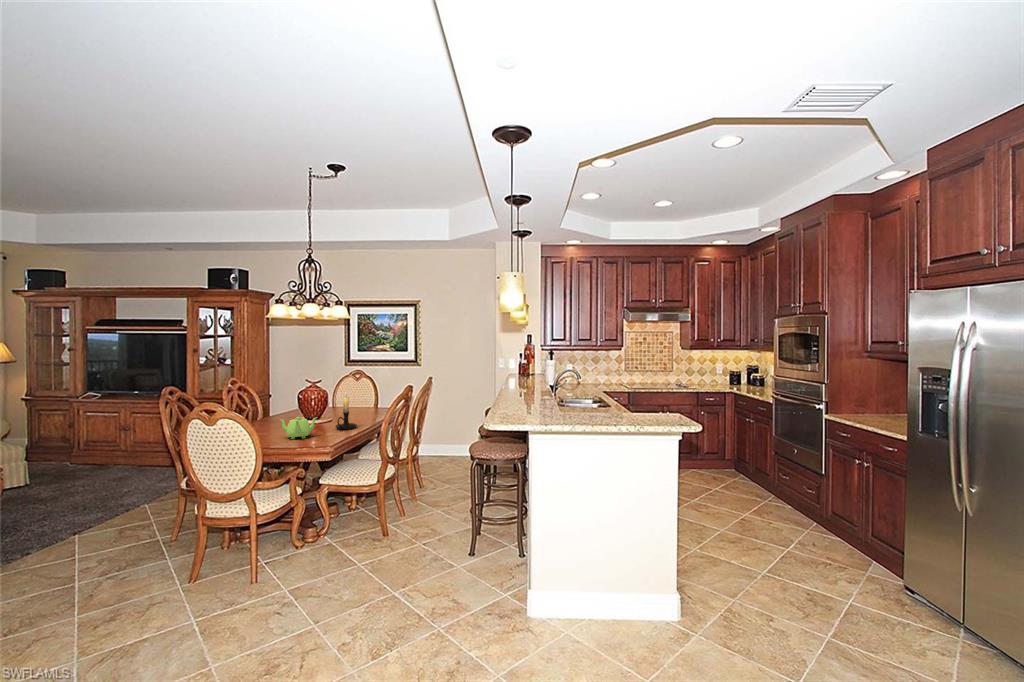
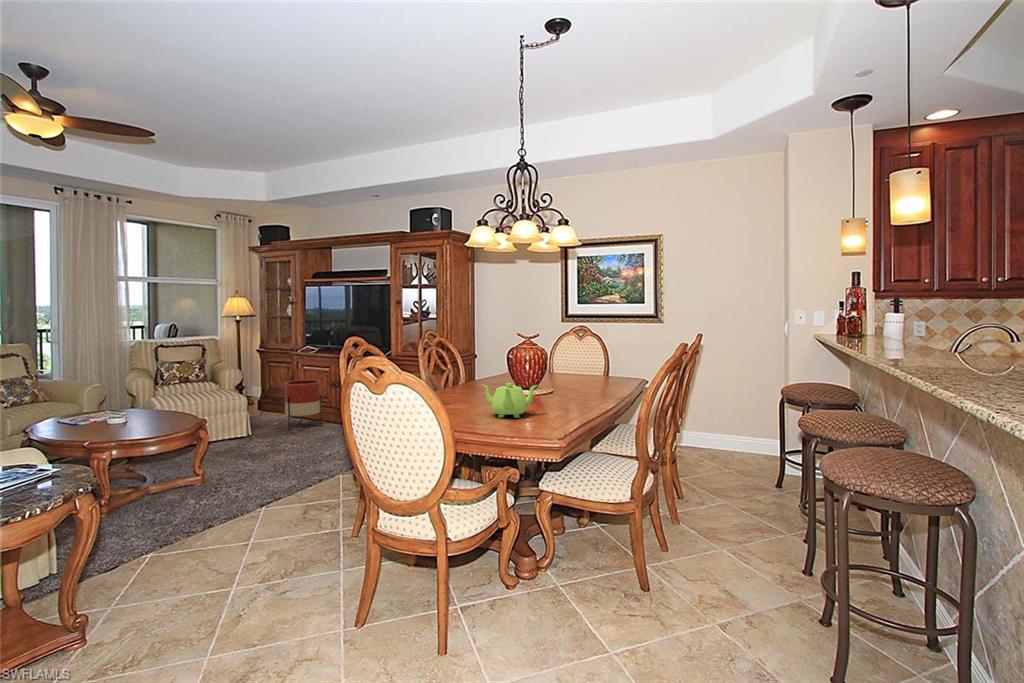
candle holder: present [336,392,357,430] -> none [562,346,594,408]
planter: none [63,424,107,475] -> present [285,380,322,430]

